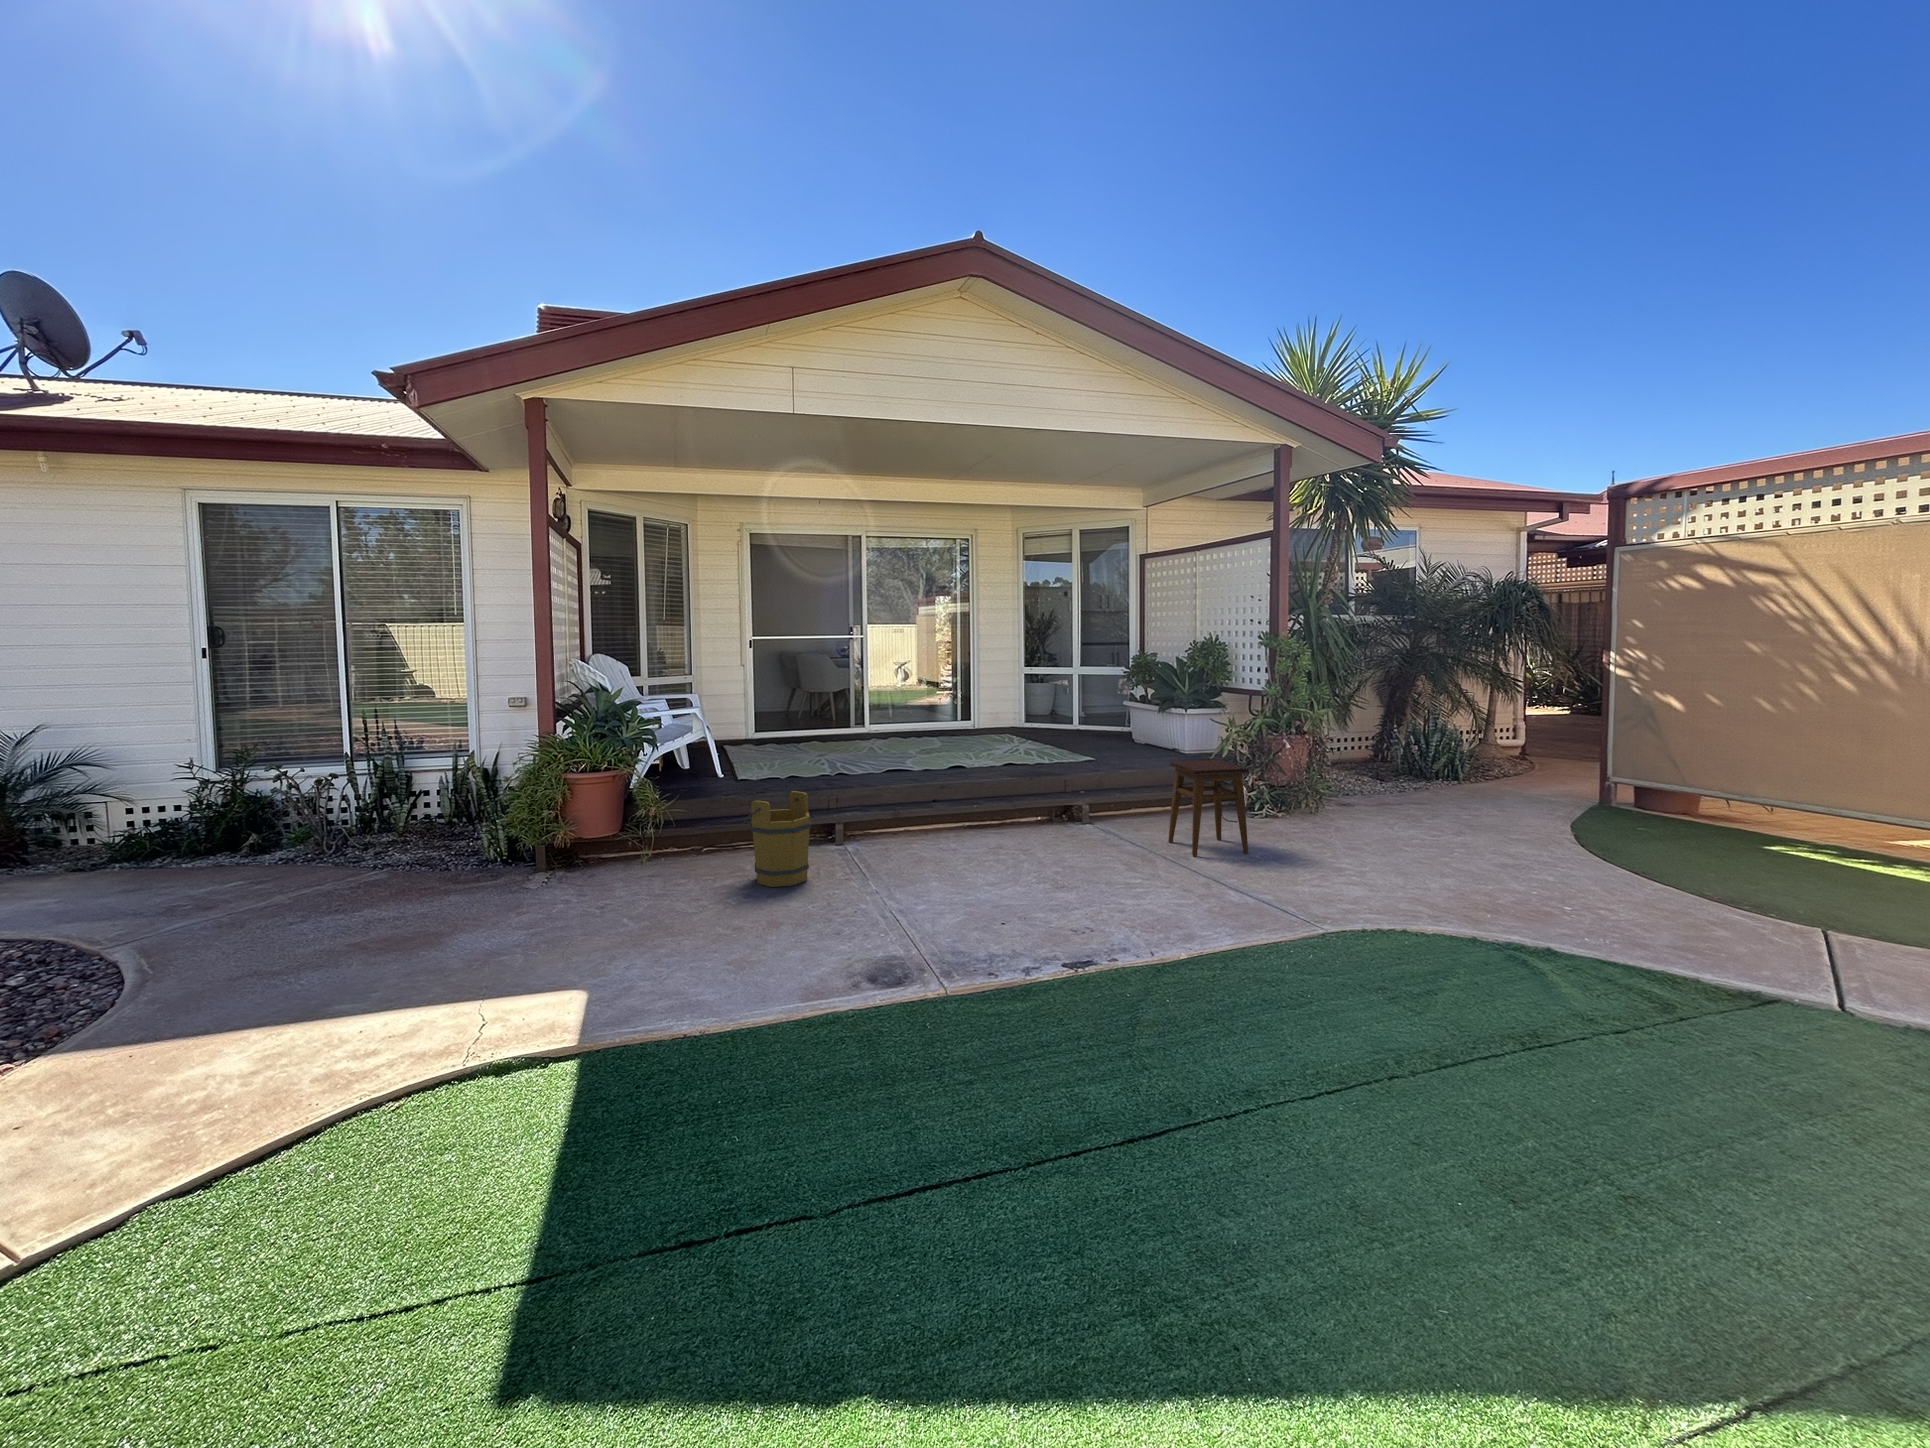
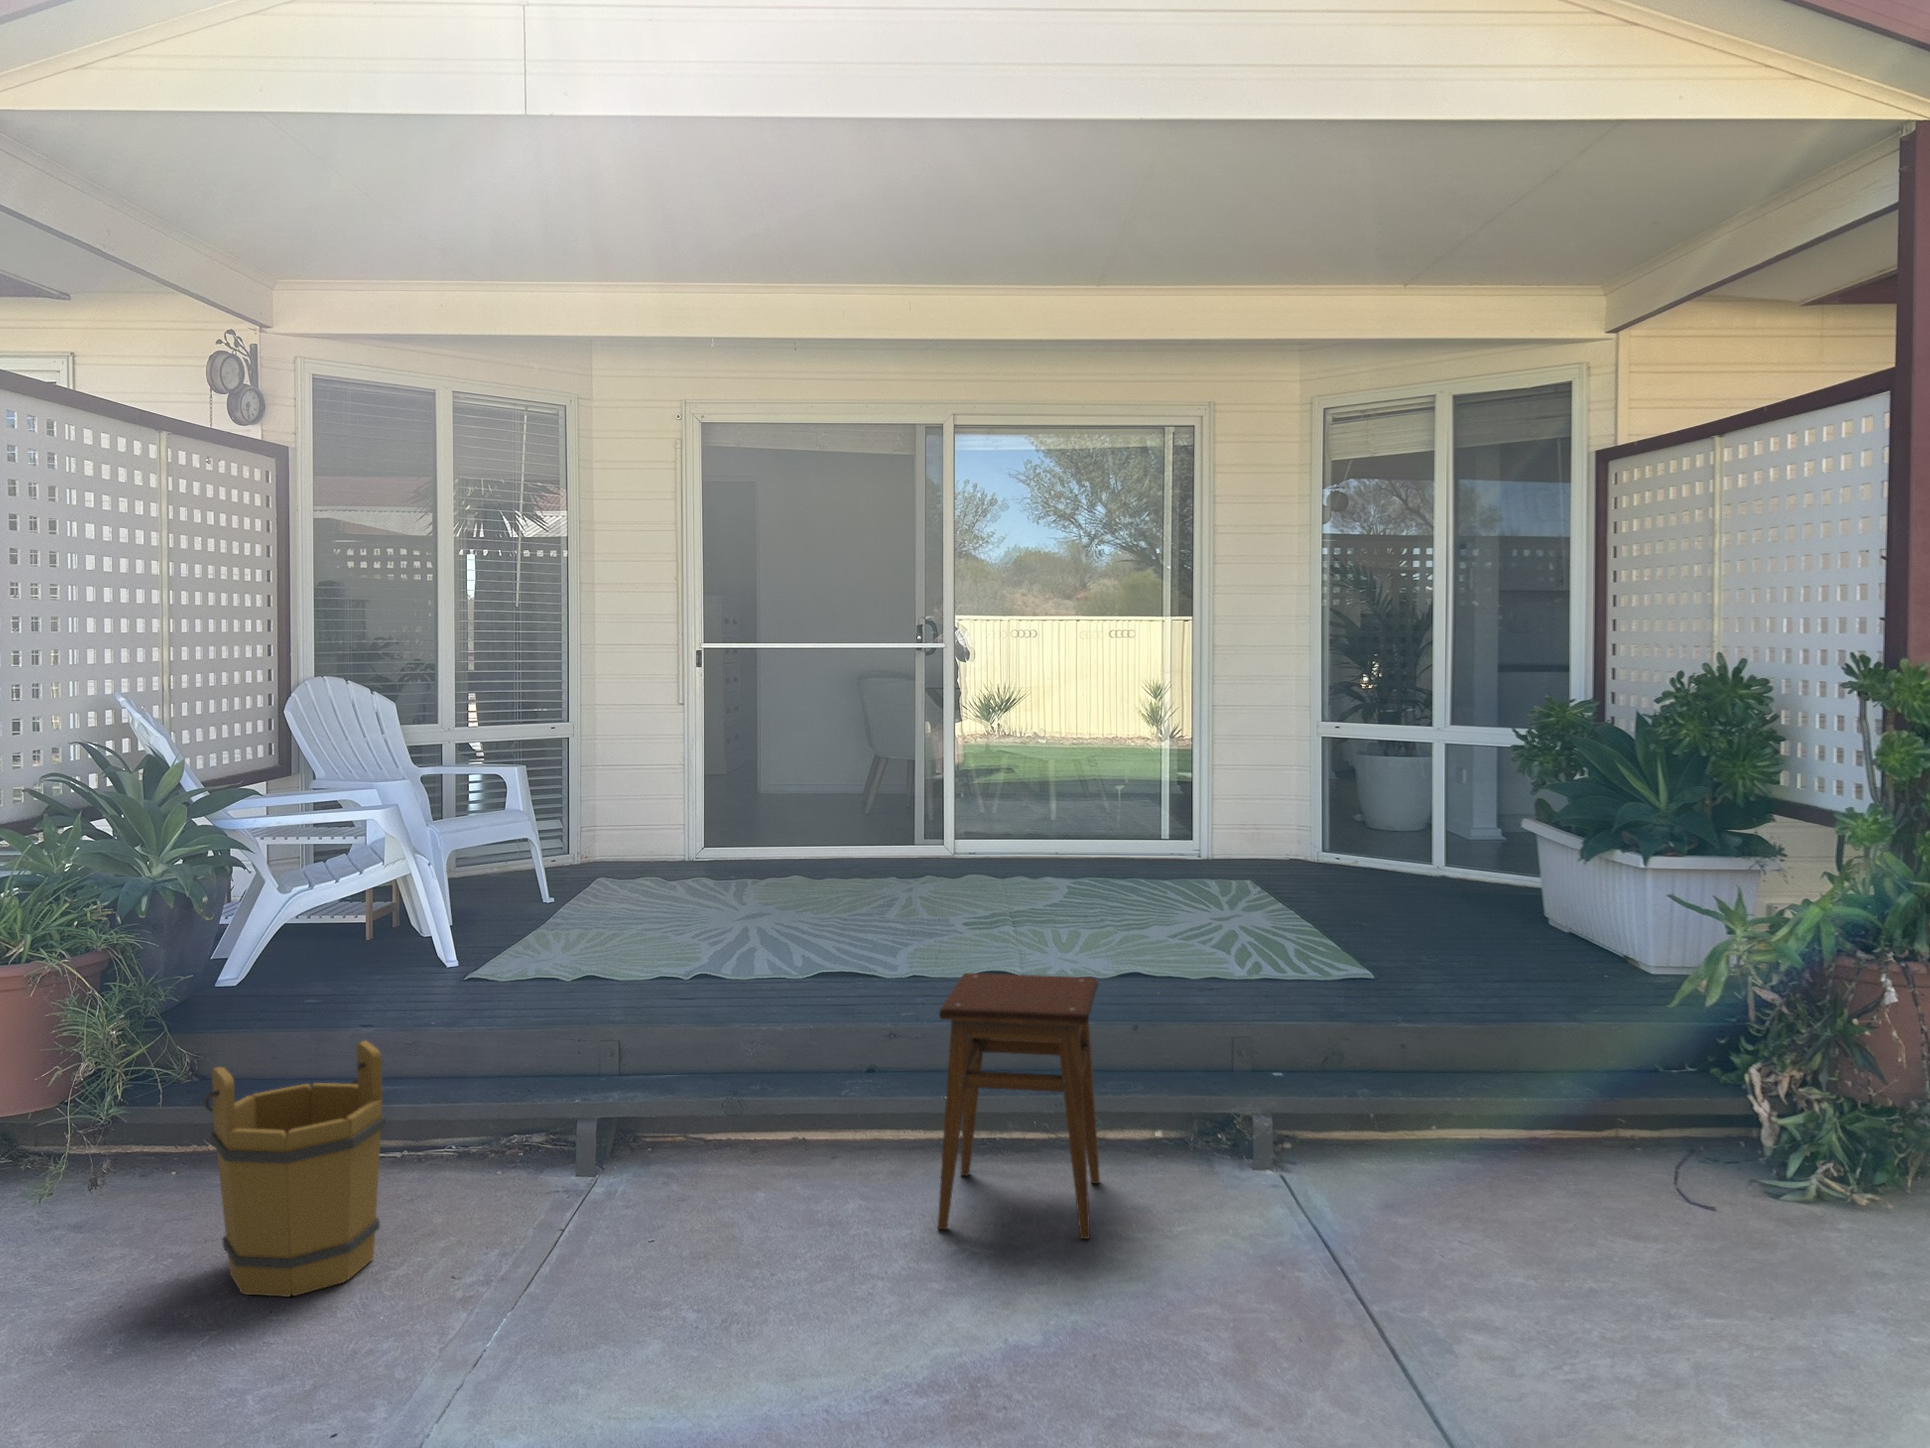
stool: present [1168,760,1248,856] -> present [938,973,1100,1239]

